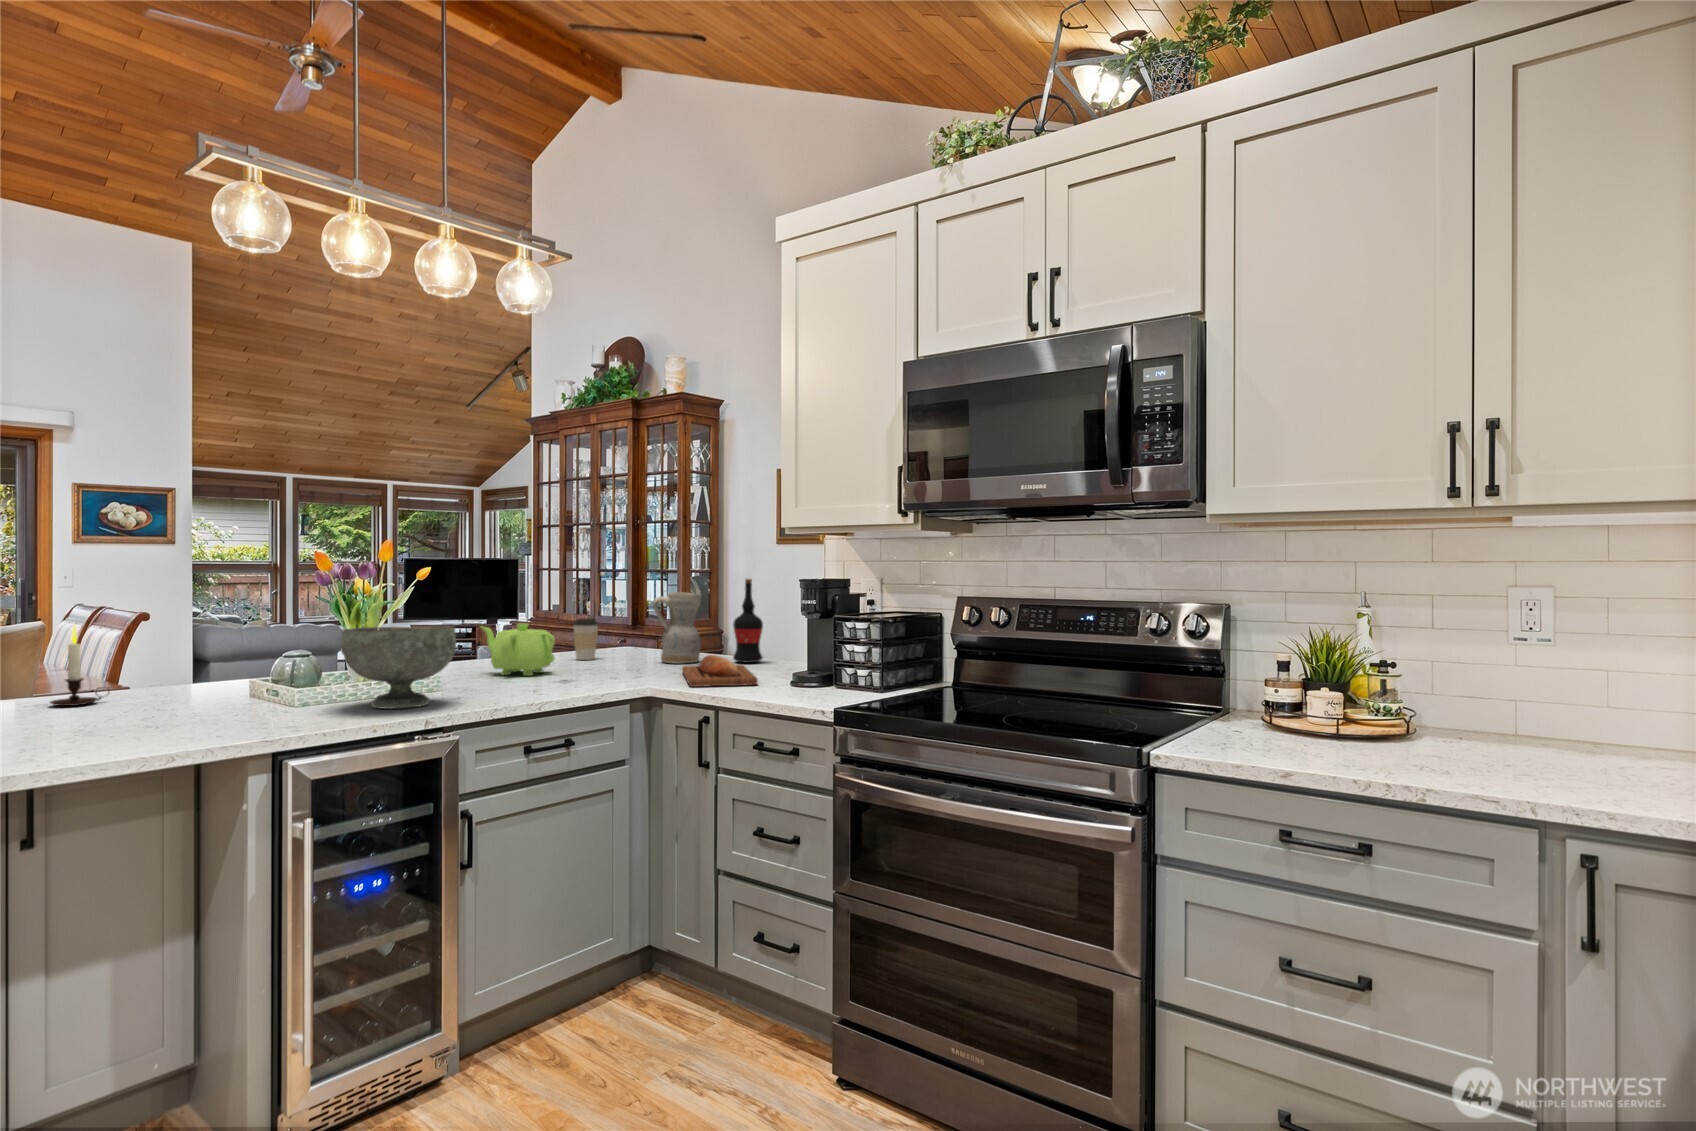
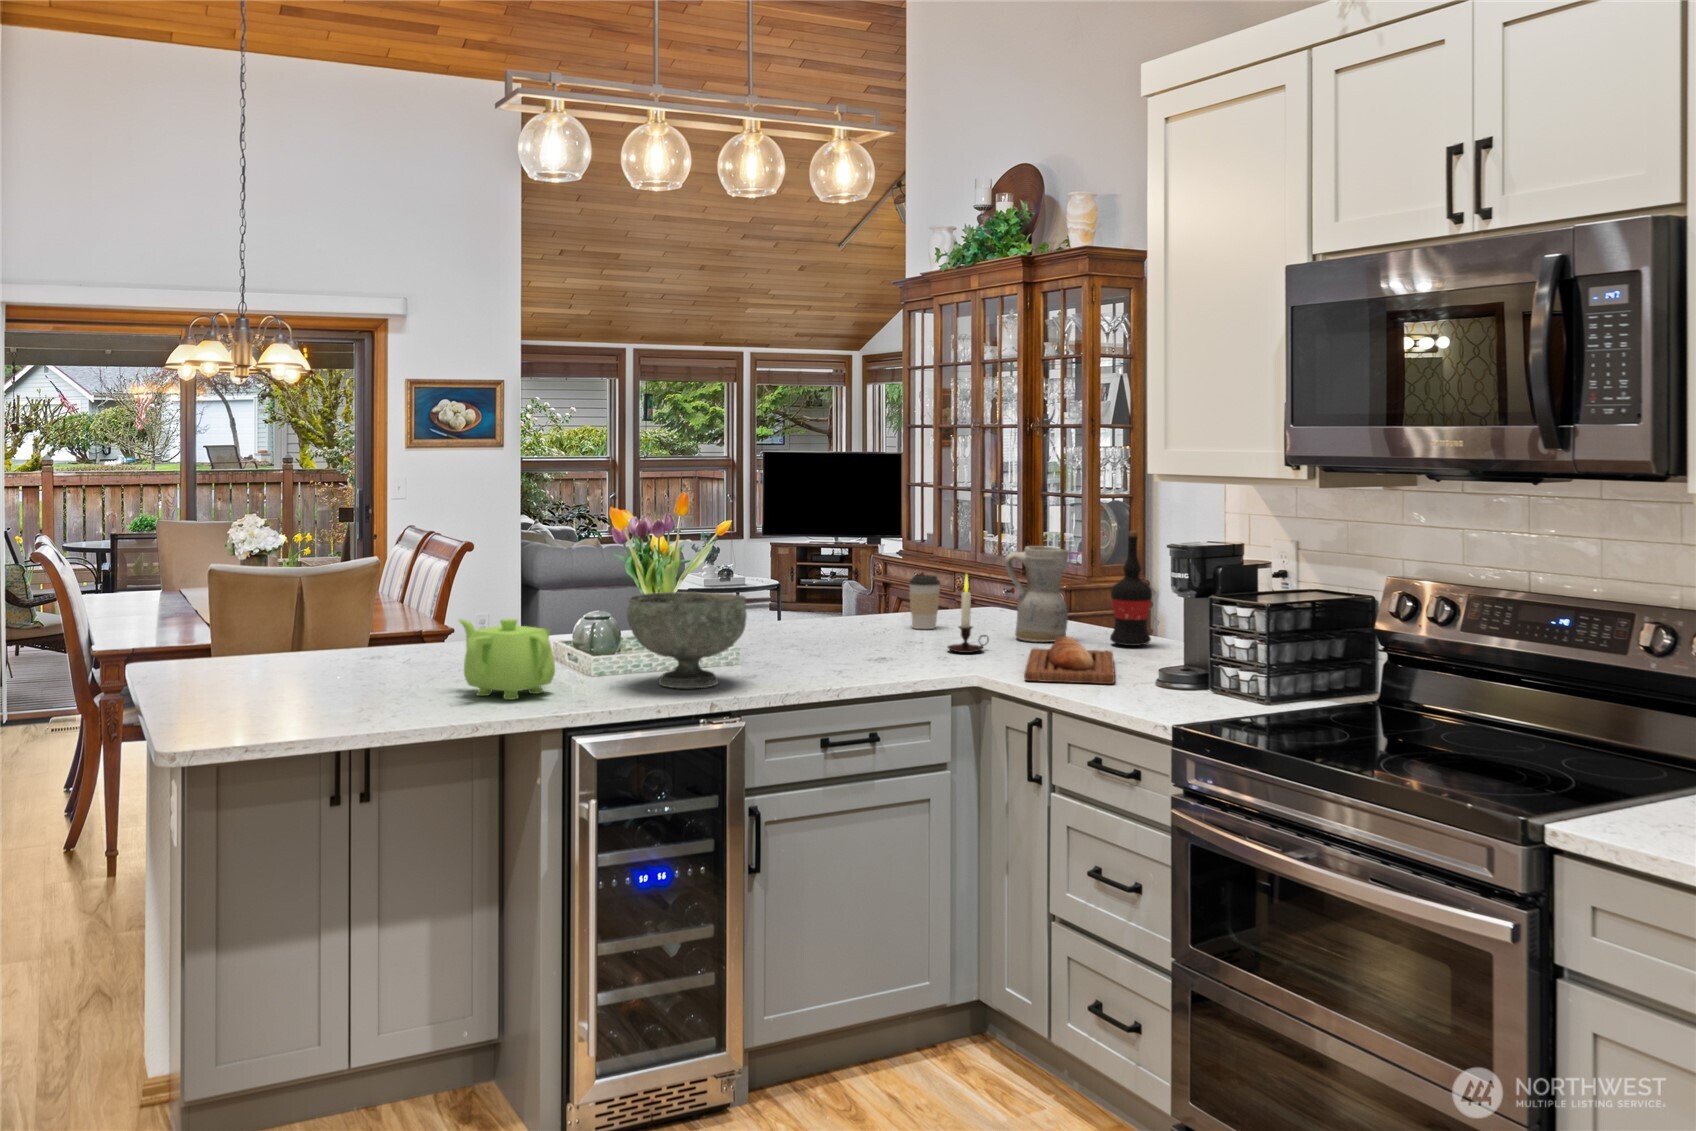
teapot: present [482,624,555,676] -> present [459,619,555,700]
candle: present [50,626,109,706] -> present [948,575,989,653]

